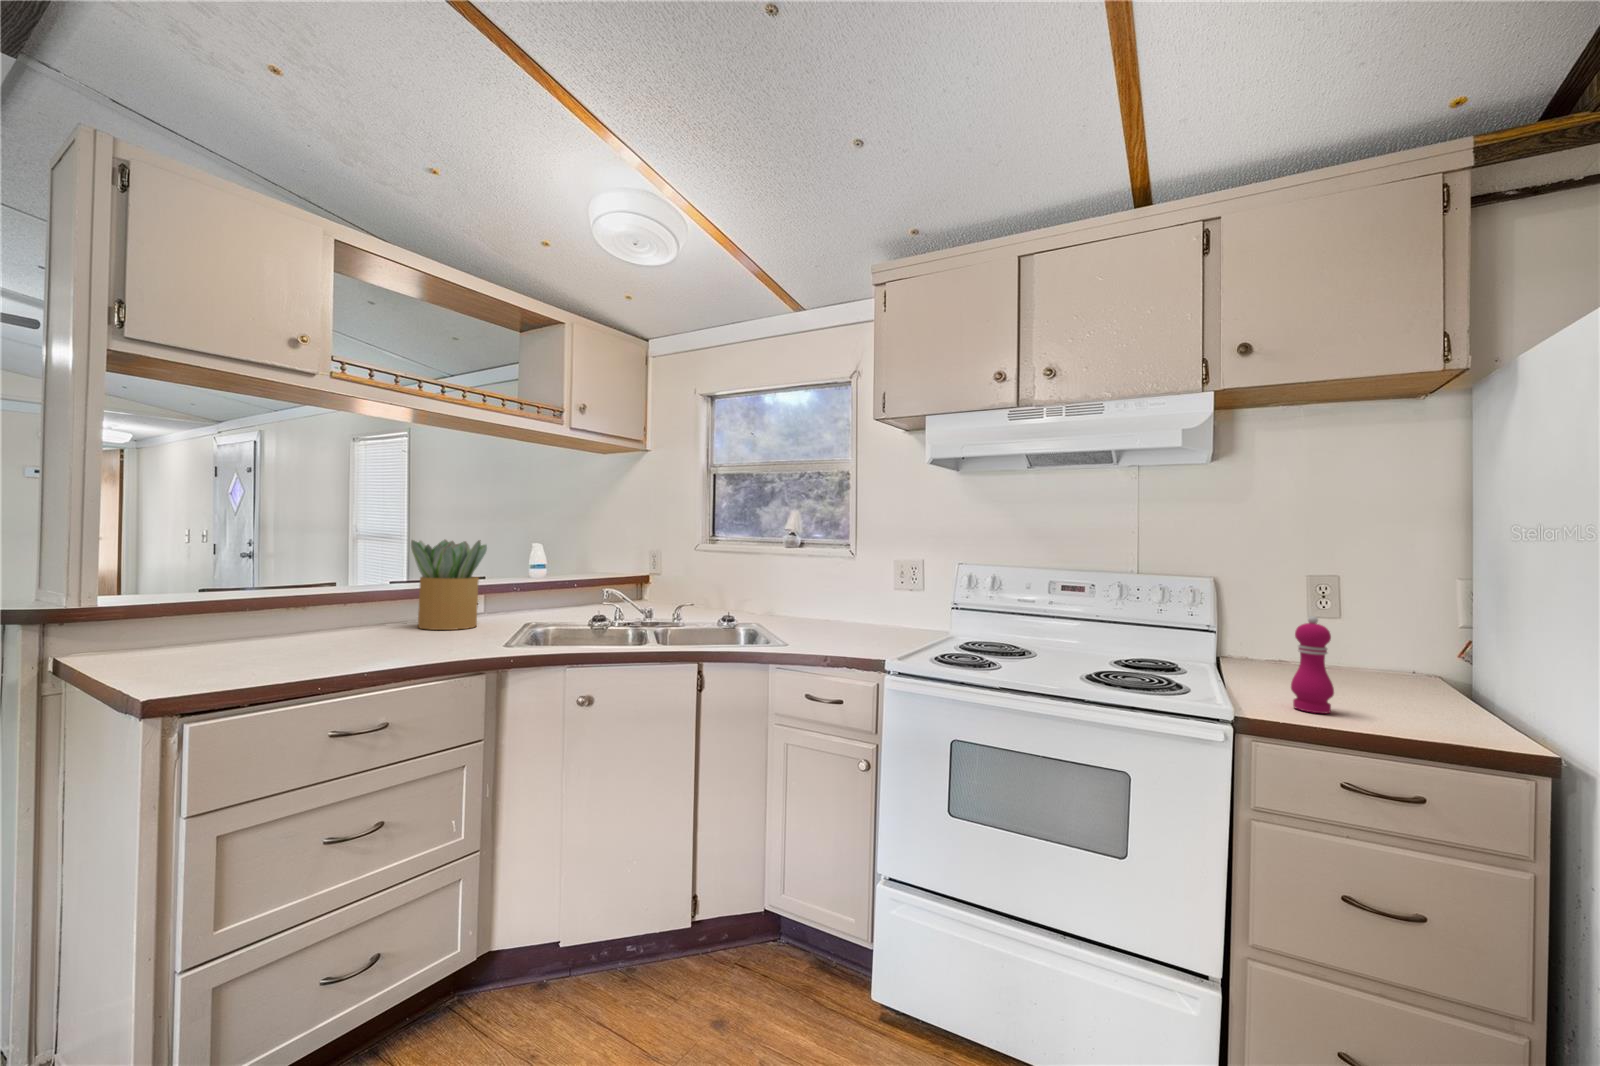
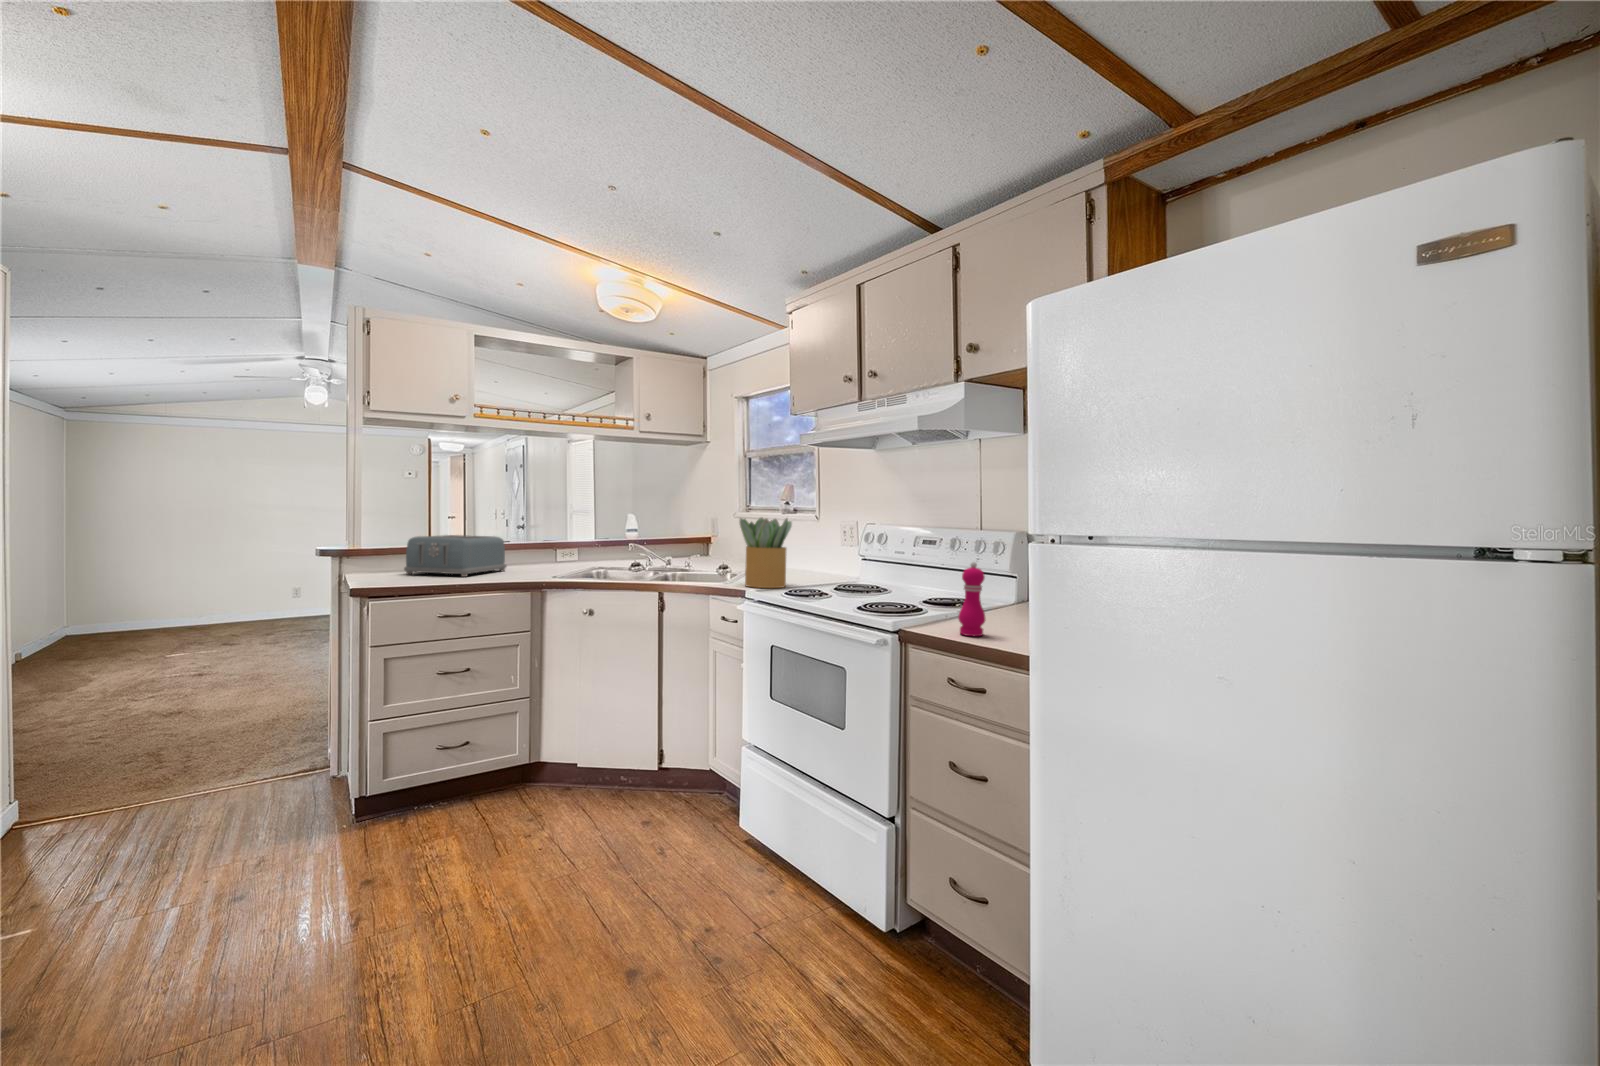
potted plant: present [411,540,487,630] -> present [739,518,792,588]
toaster: none [208,580,395,657] -> present [404,535,506,577]

